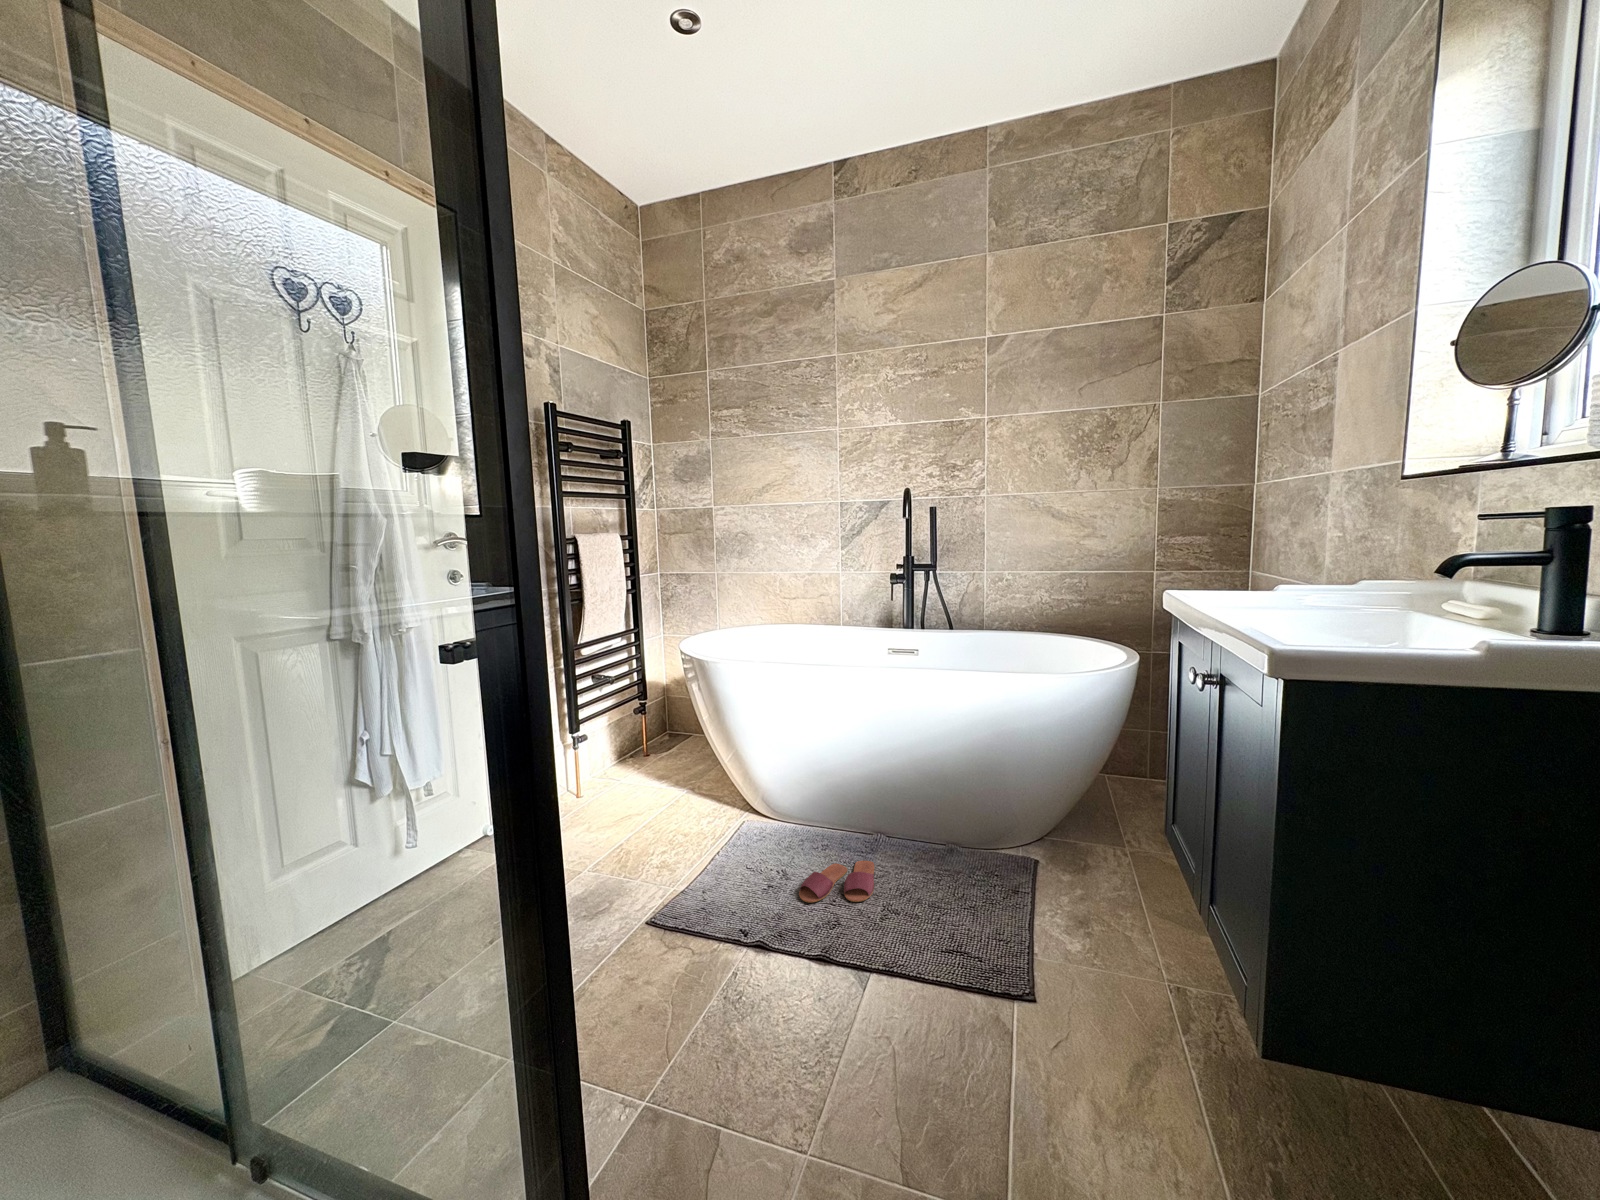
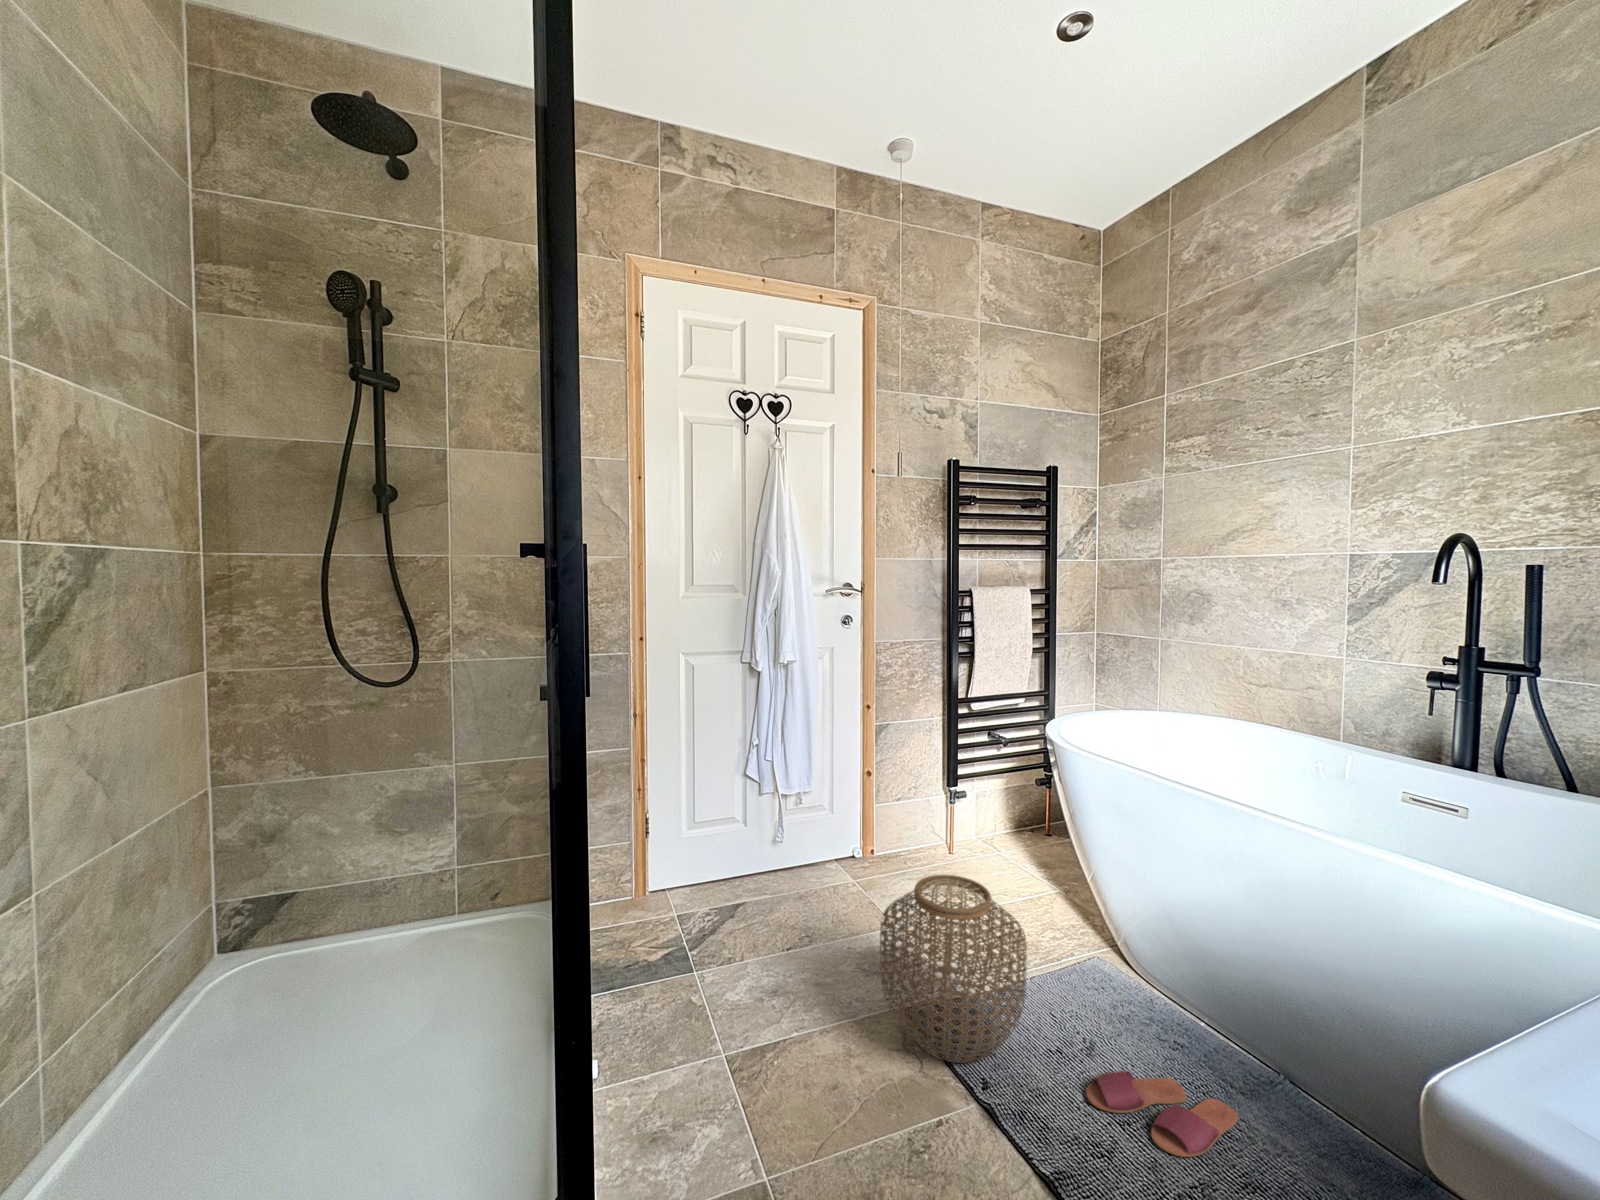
woven basket: none [625,784,753,939] -> present [880,875,1027,1063]

